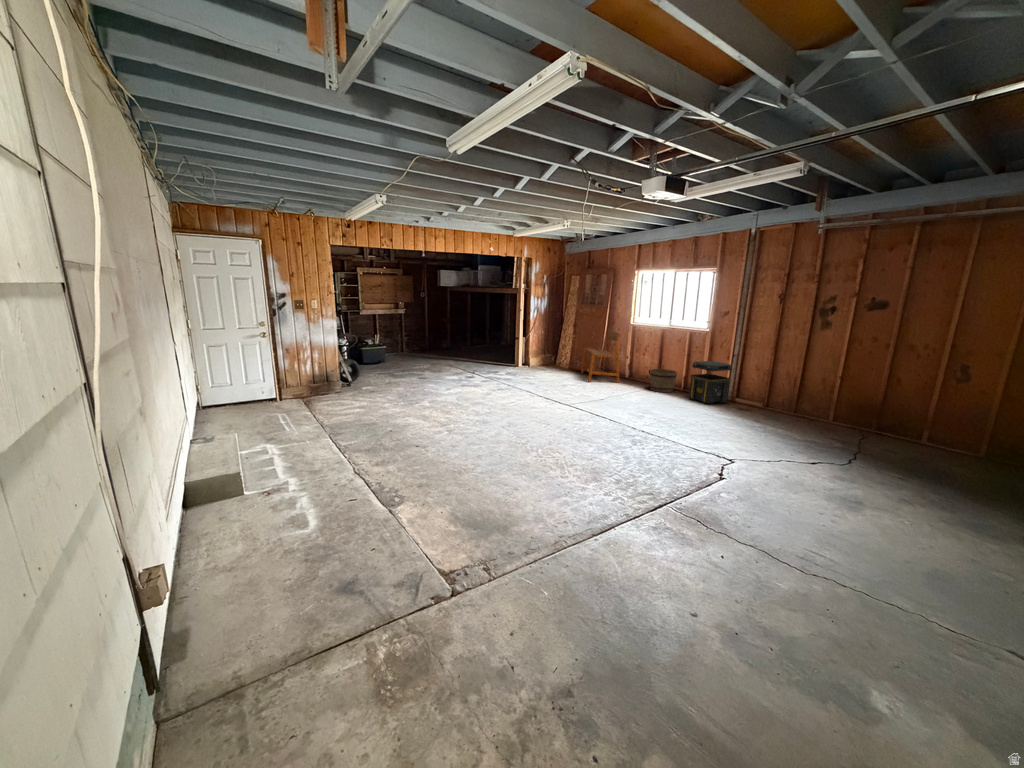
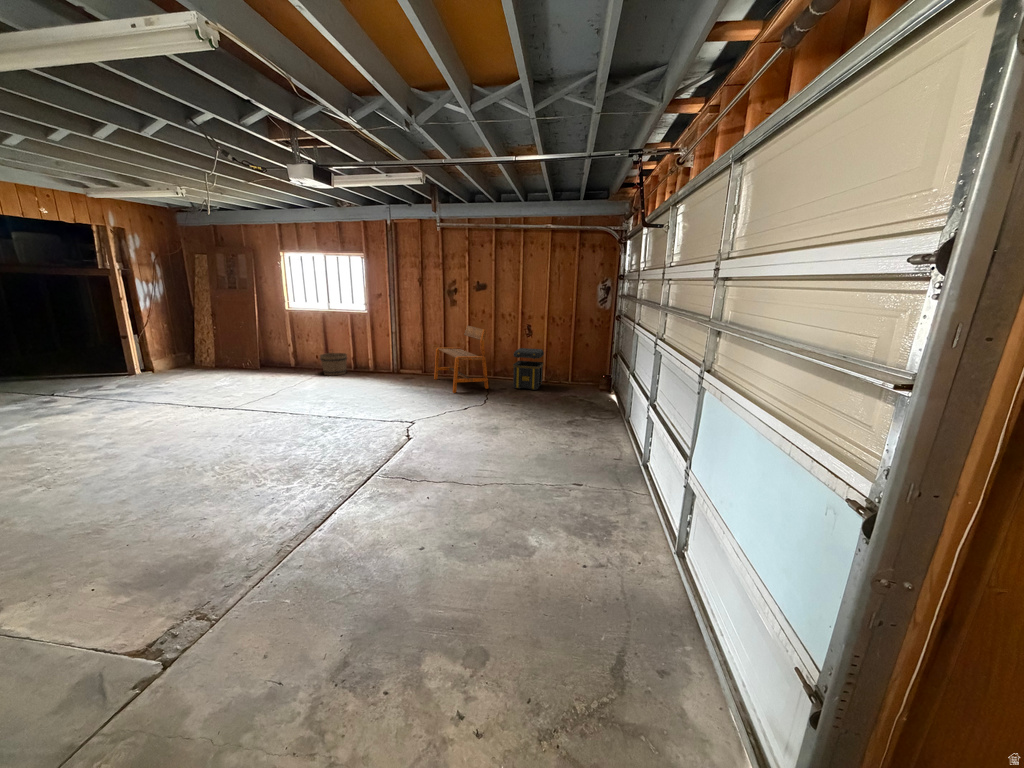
bench: present [581,331,621,383] -> present [434,326,489,393]
toolbox: present [689,361,732,404] -> present [513,348,544,390]

